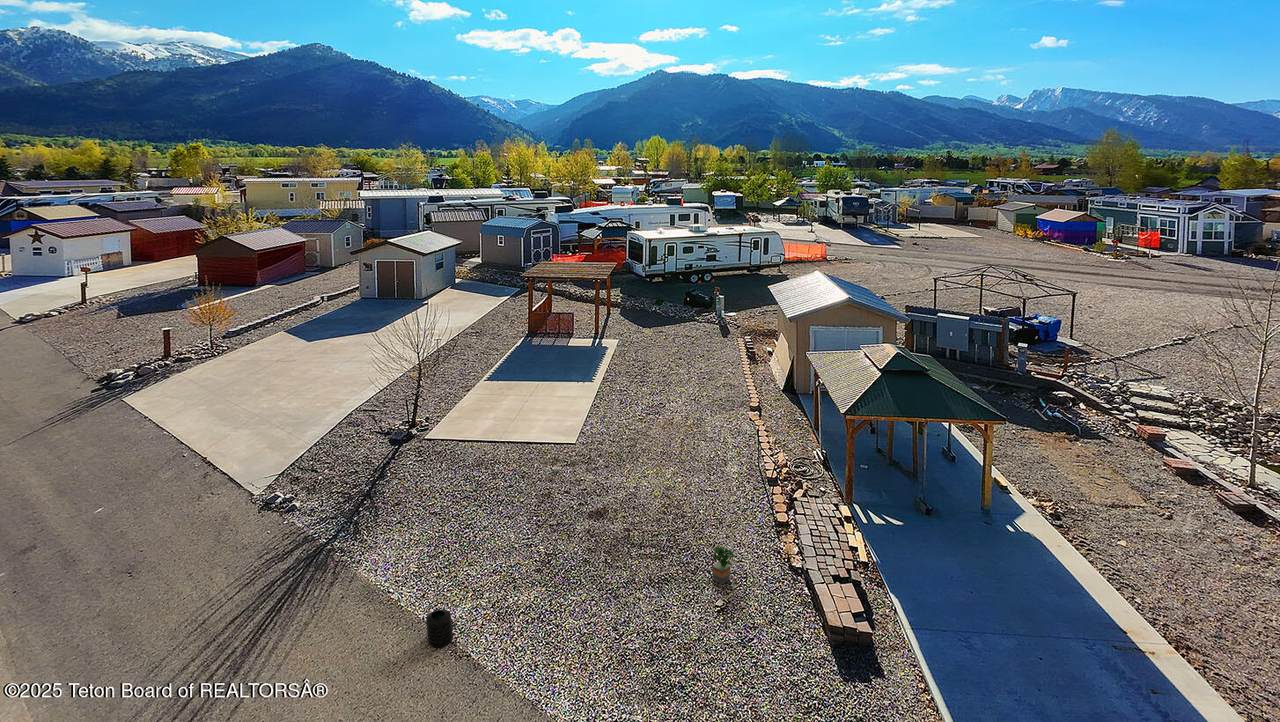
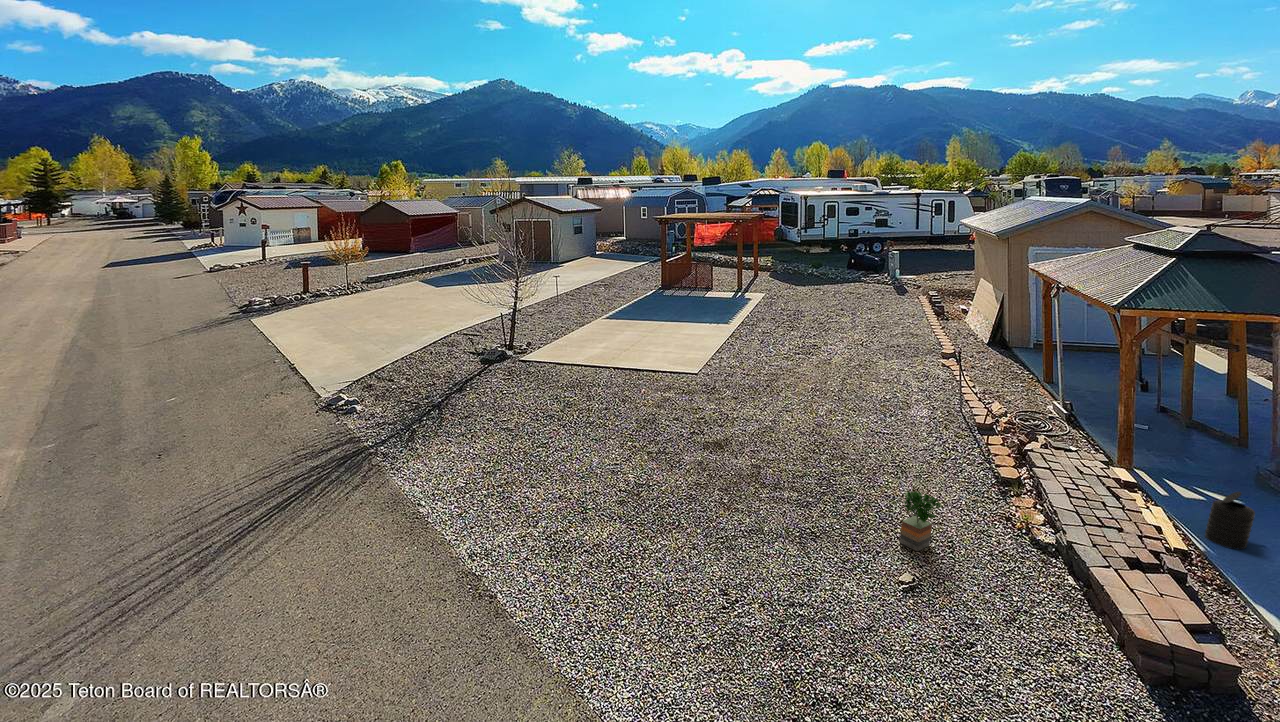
trash can: present [426,606,453,648] -> present [1205,492,1255,549]

